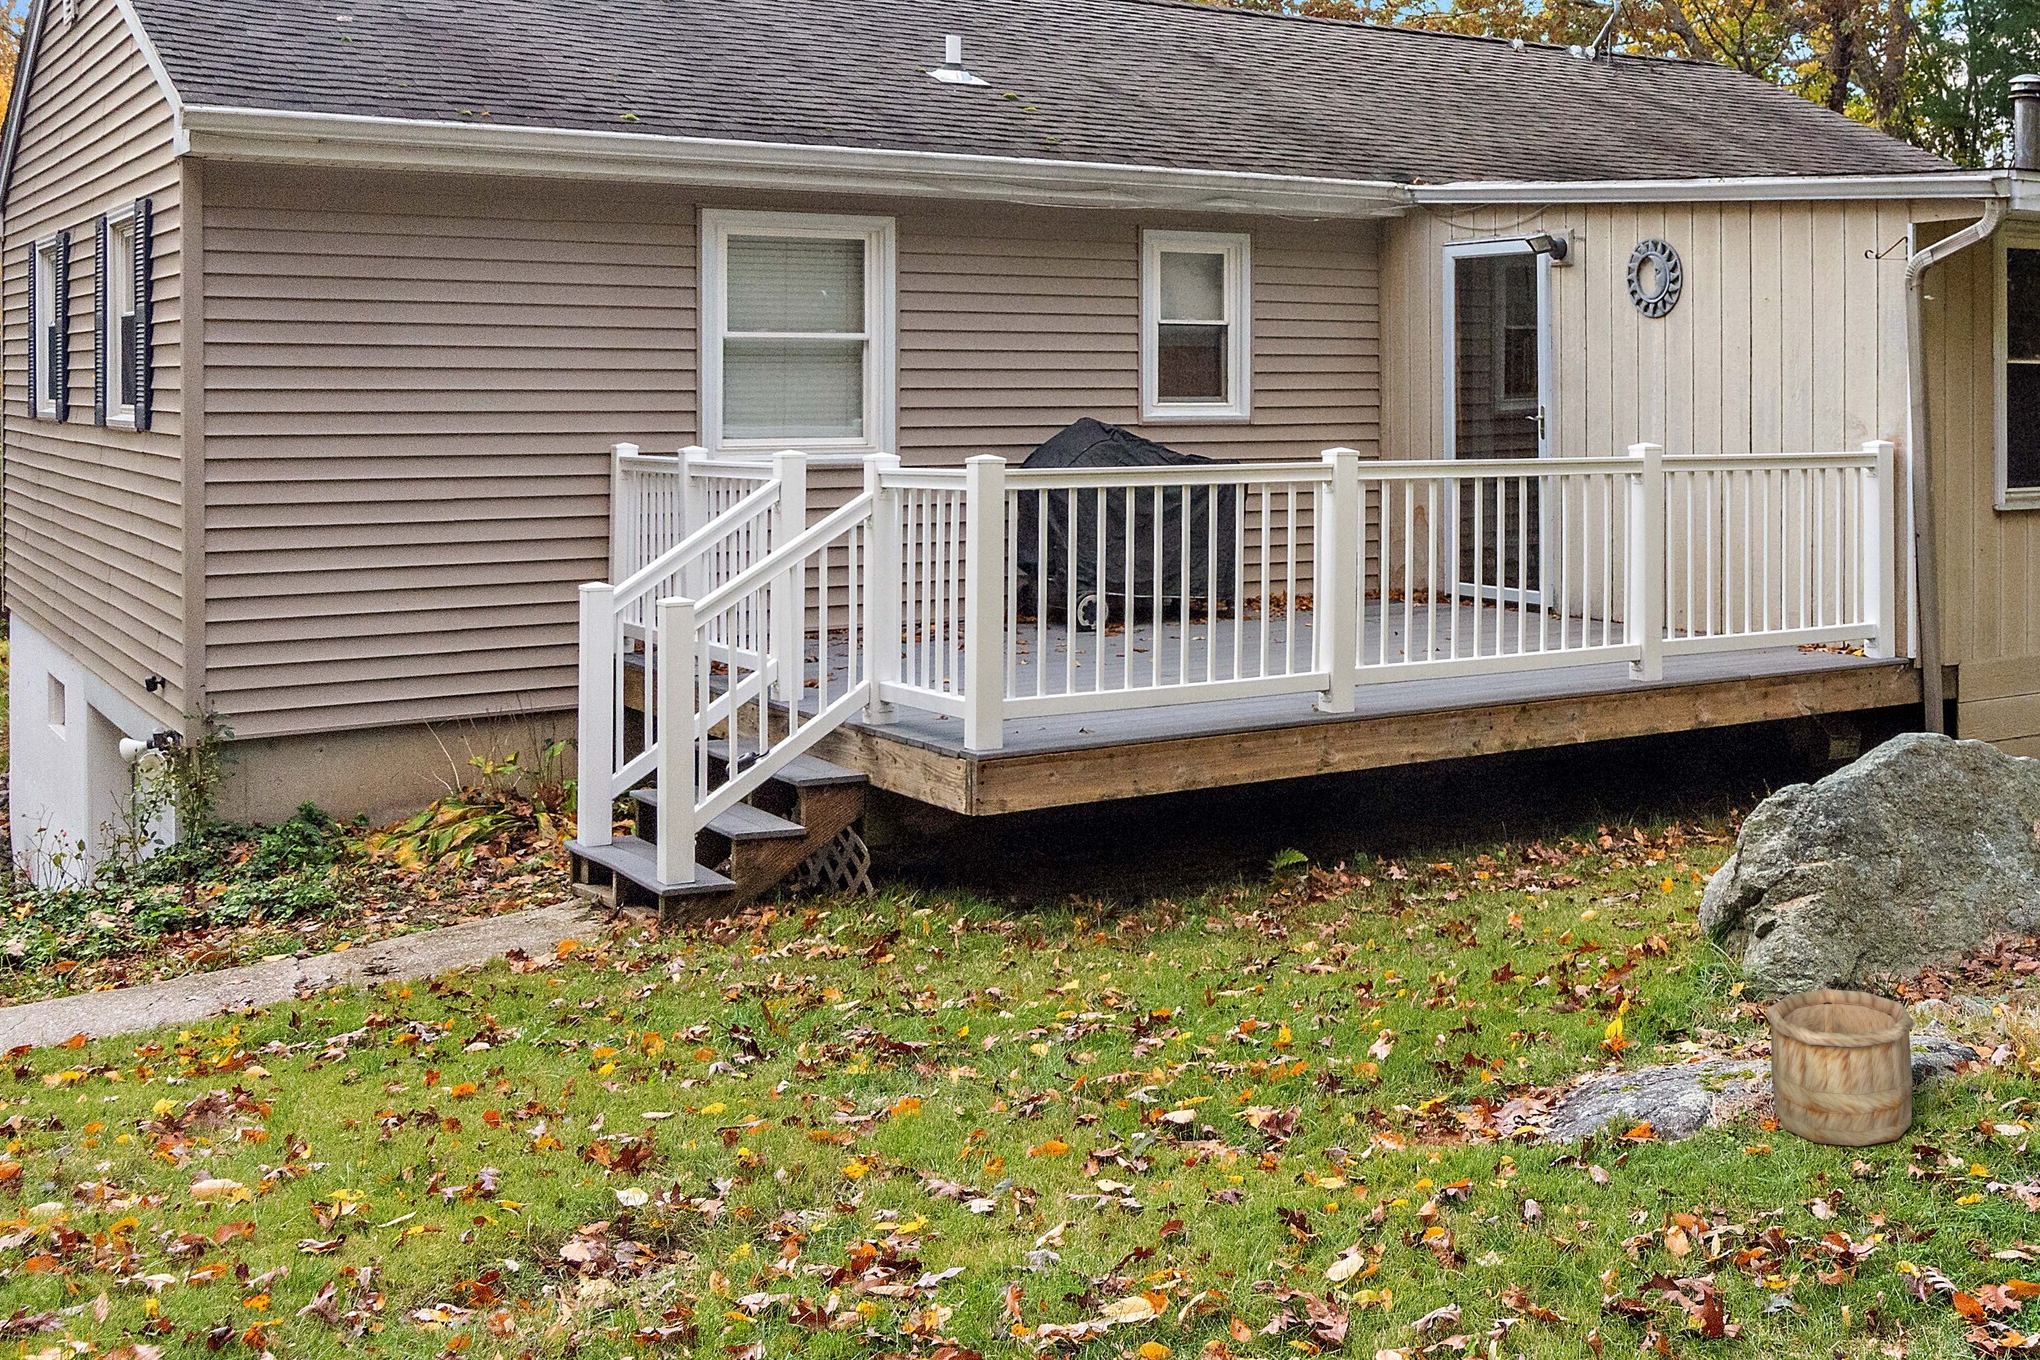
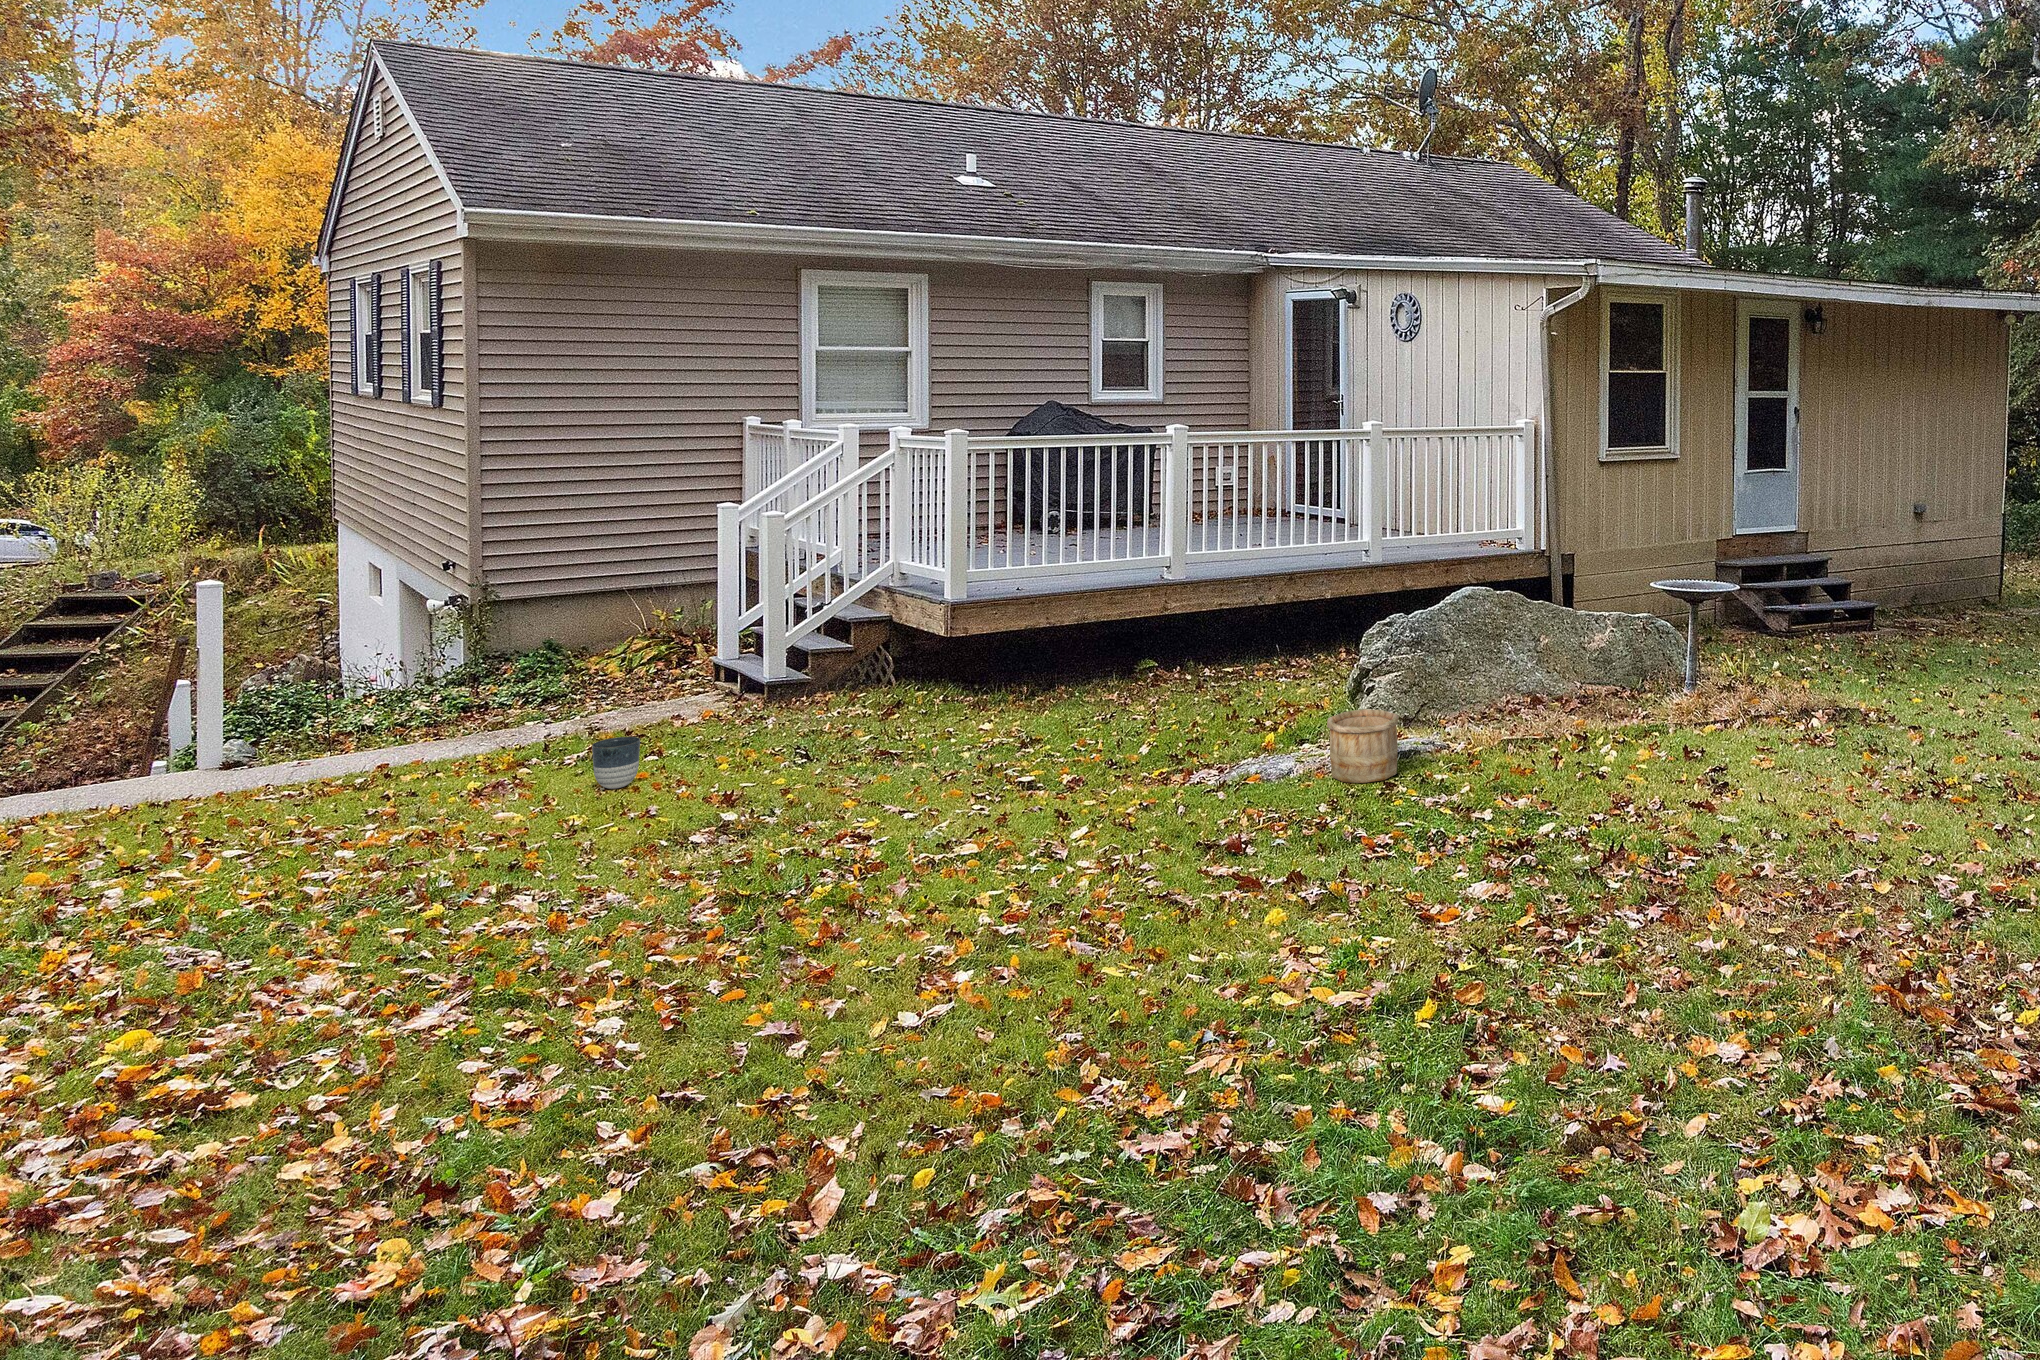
planter: none [378,1027,465,1129] -> present [592,737,640,789]

